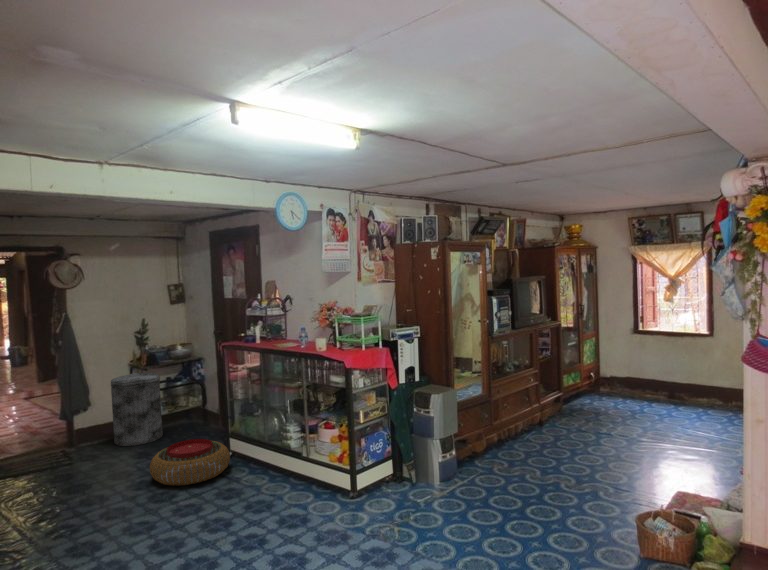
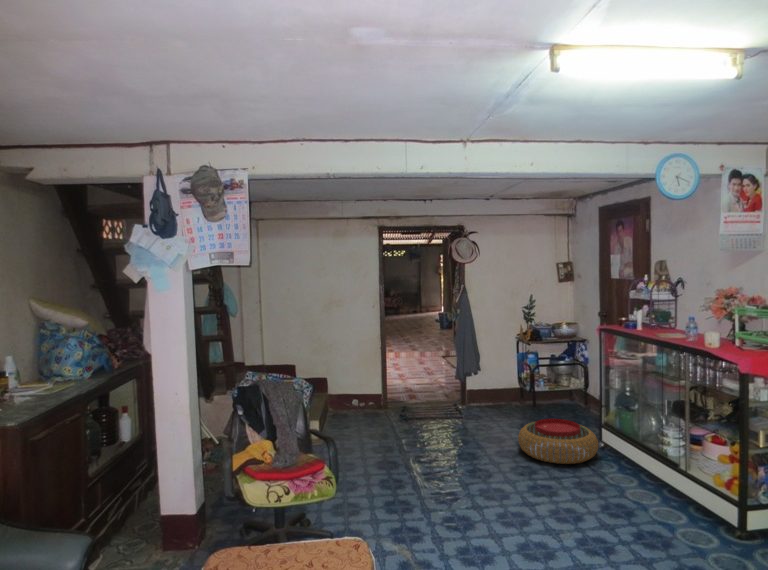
trash can: present [111,373,163,446] -> none [498,346,542,413]

